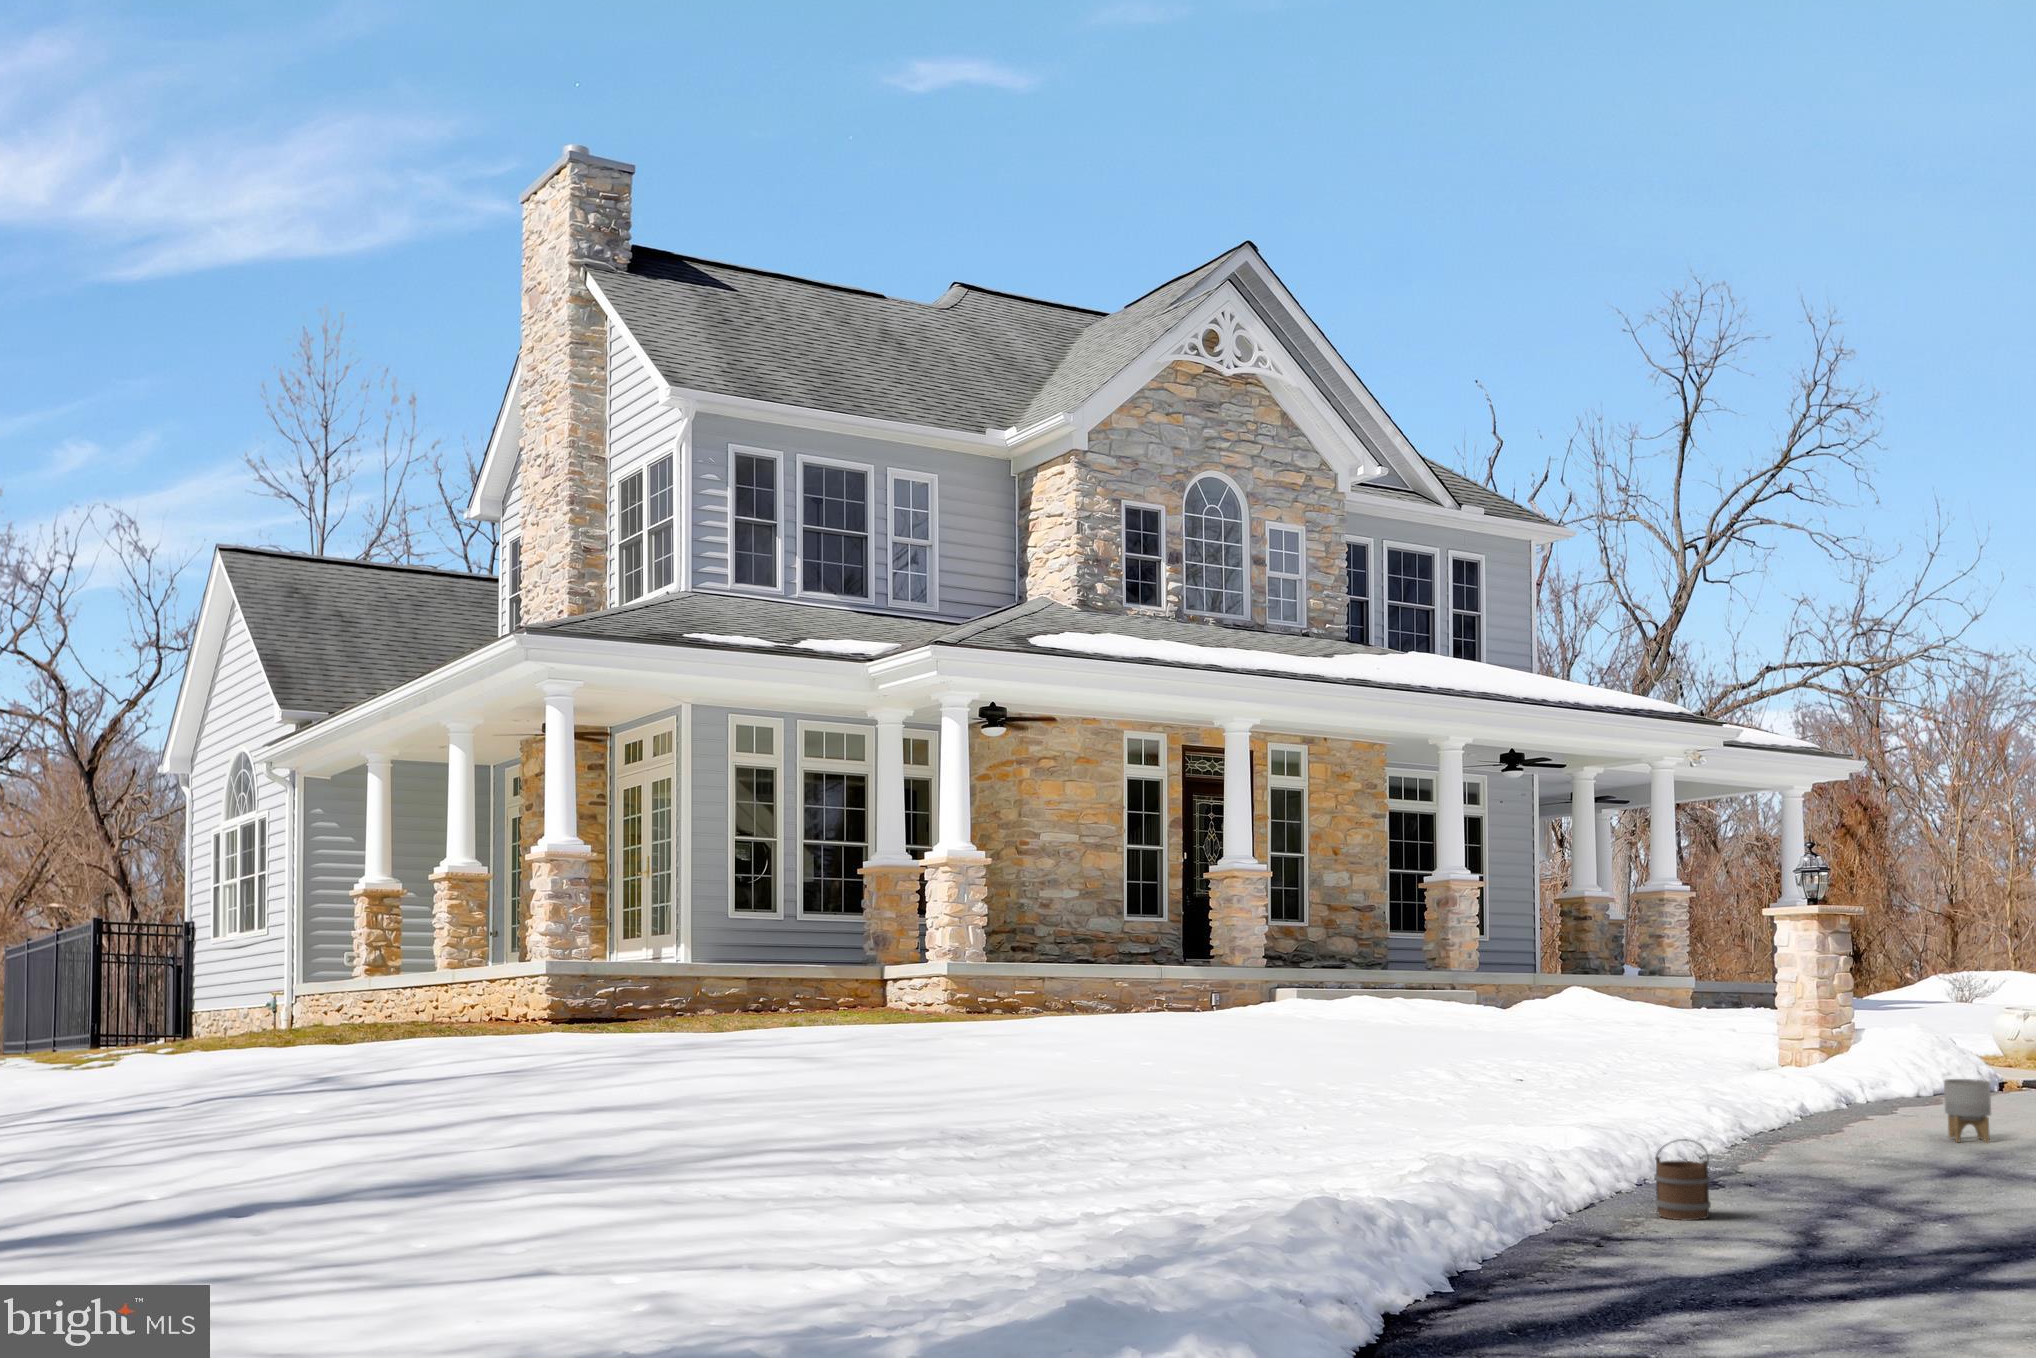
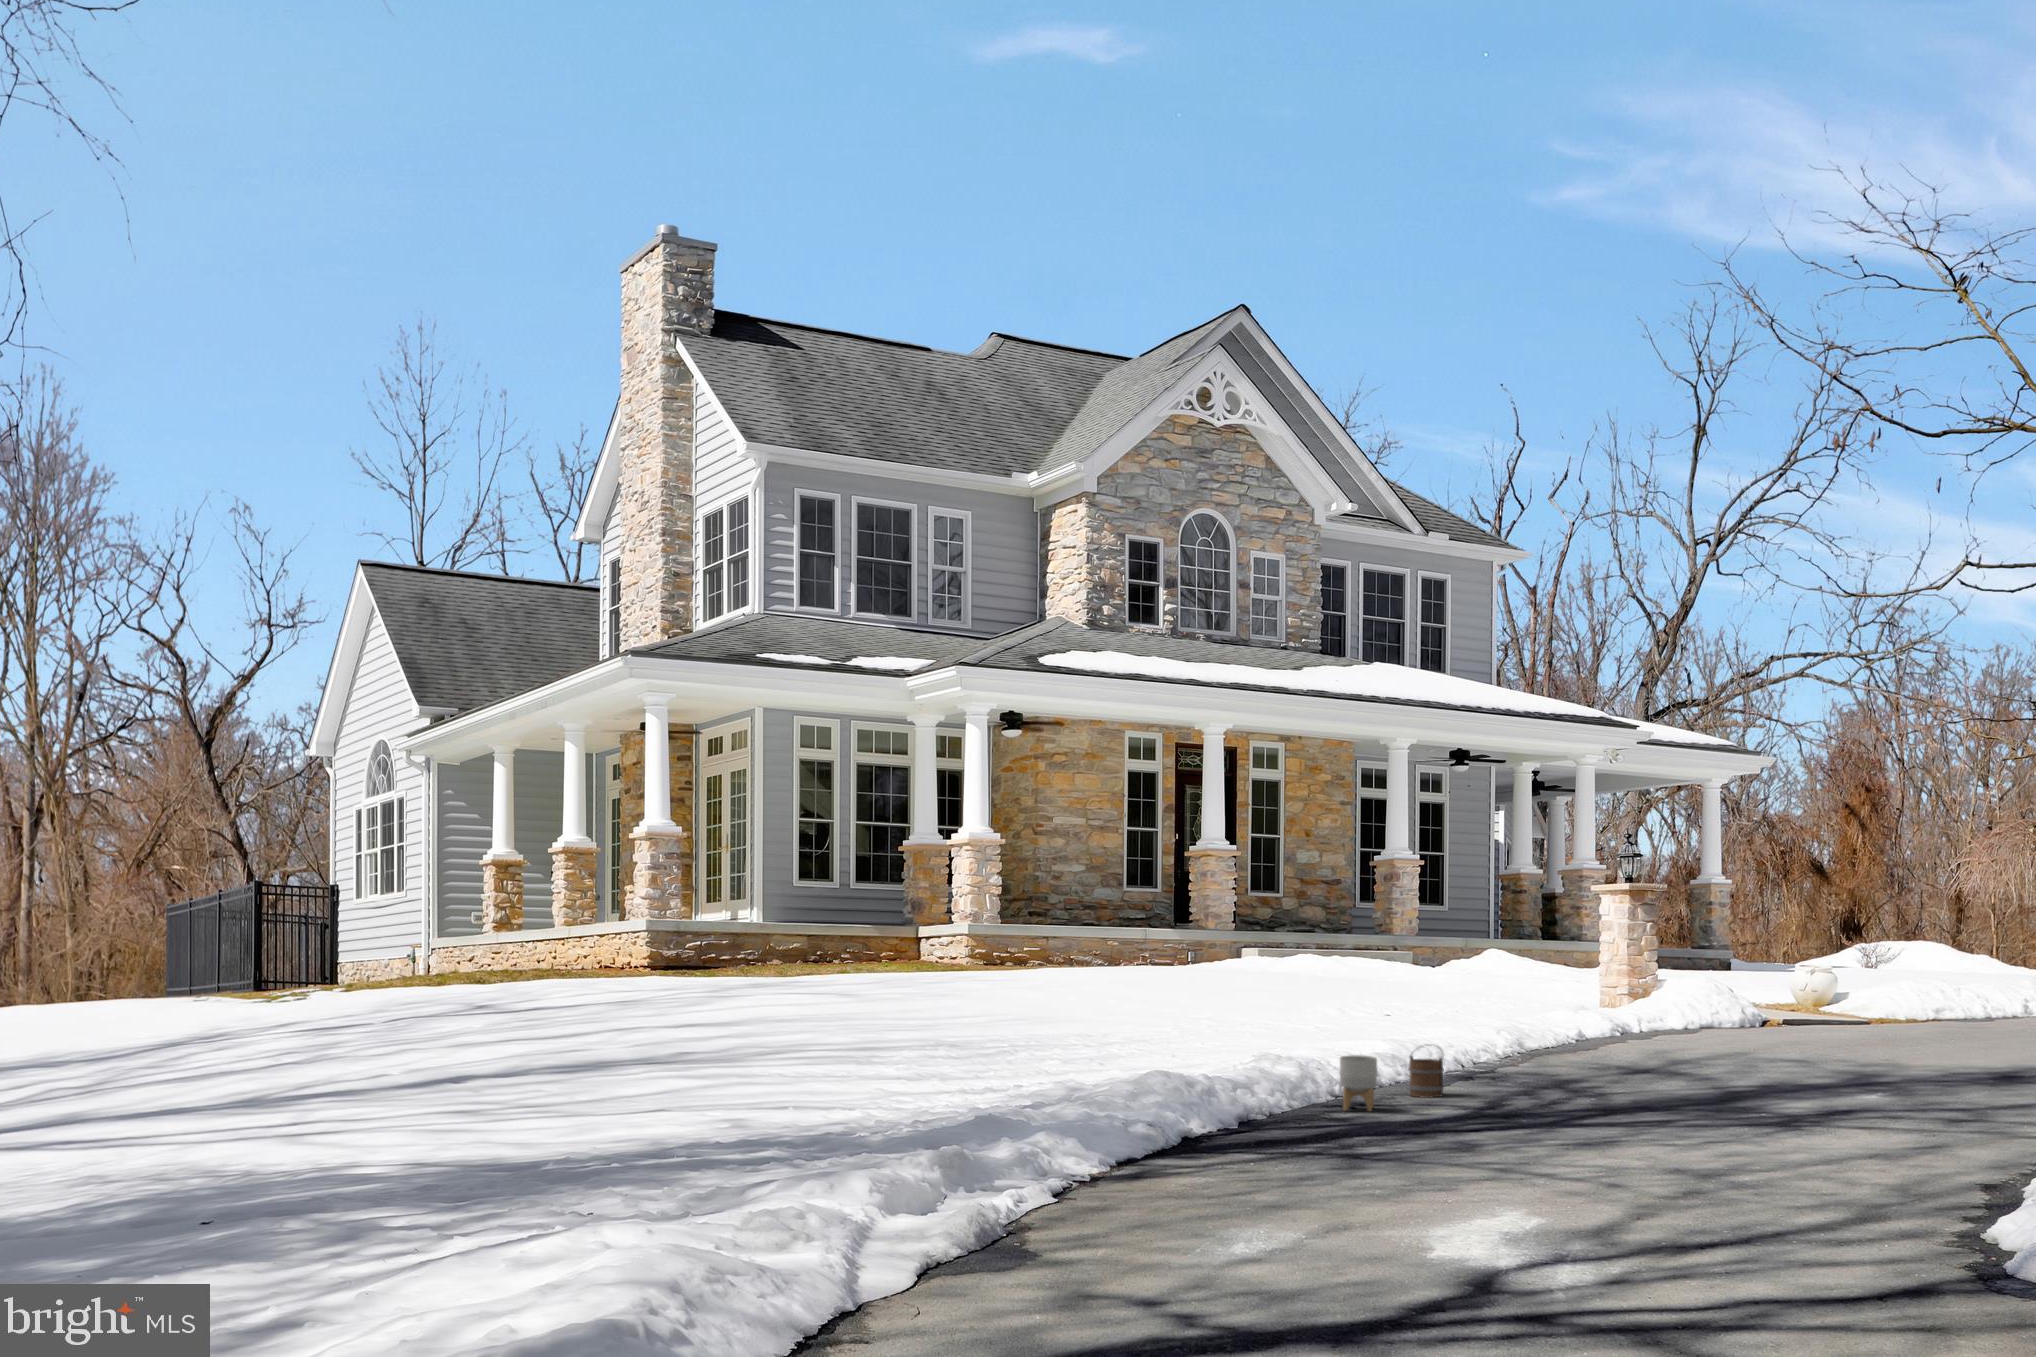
planter: present [1944,1079,1991,1143] -> present [1340,1055,1377,1111]

